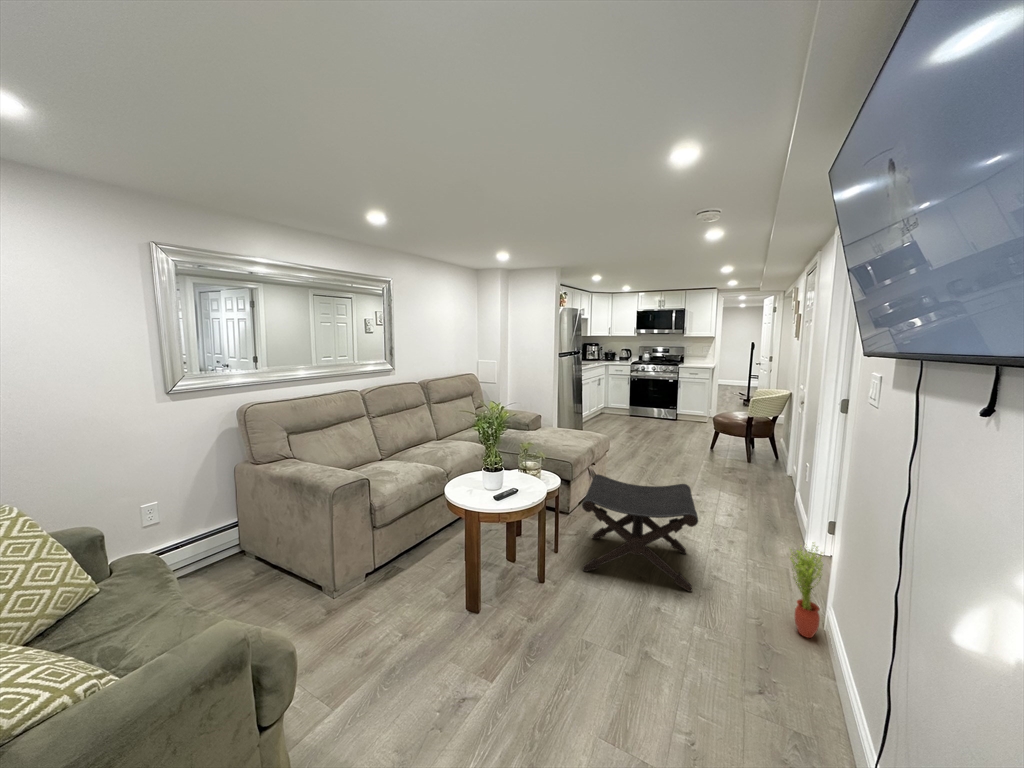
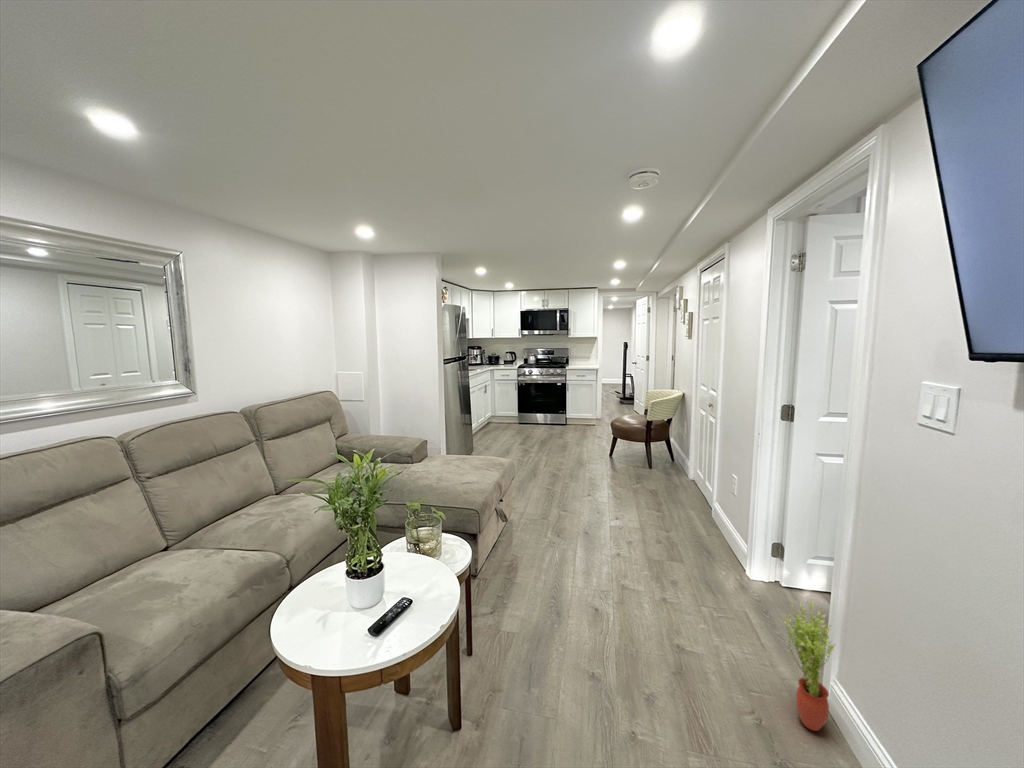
footstool: present [582,474,698,592] -> none [509,527,669,686]

